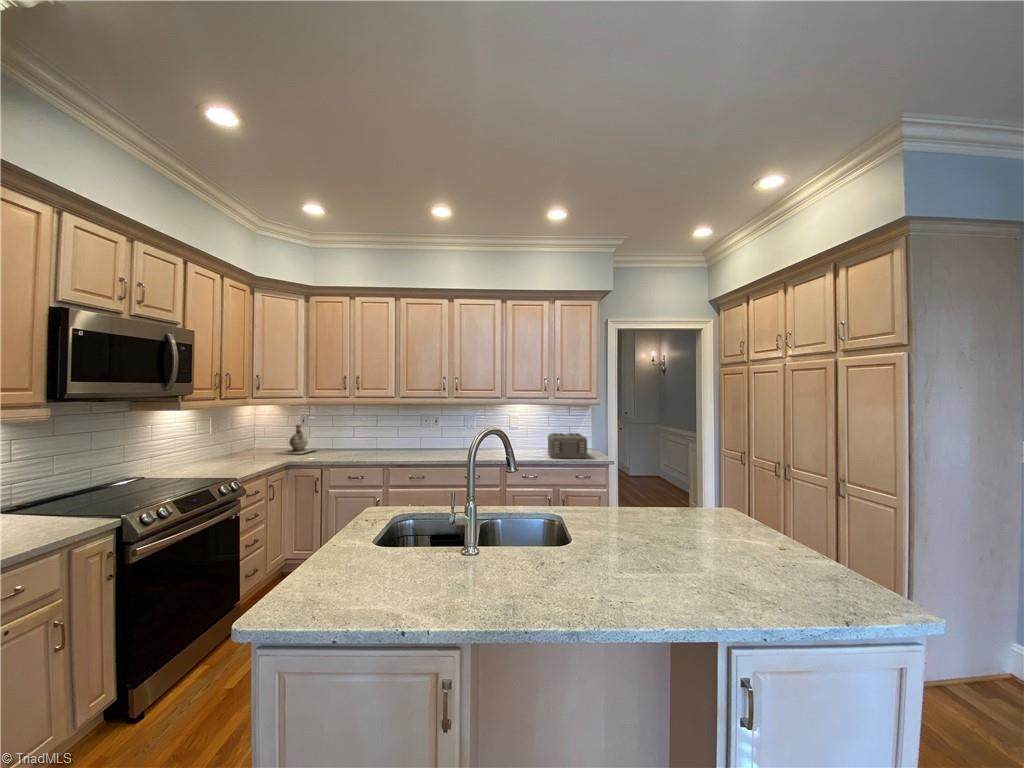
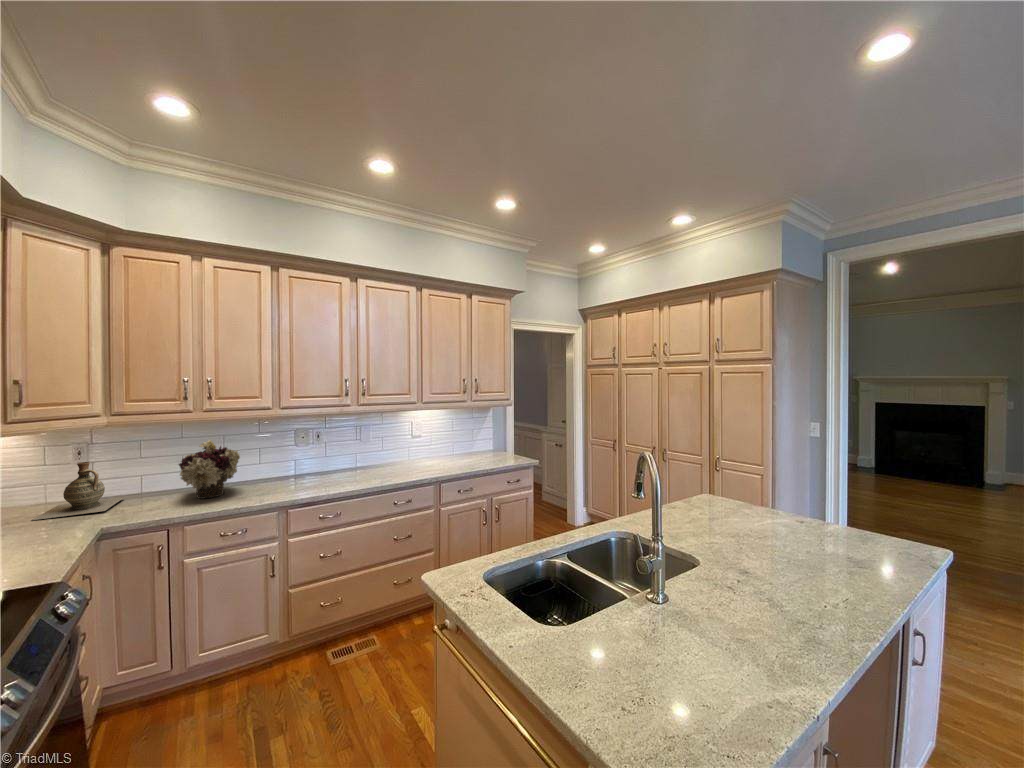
flower arrangement: none [336,417,374,455] -> present [179,440,240,499]
toaster: present [548,433,588,458] -> none [459,435,510,465]

